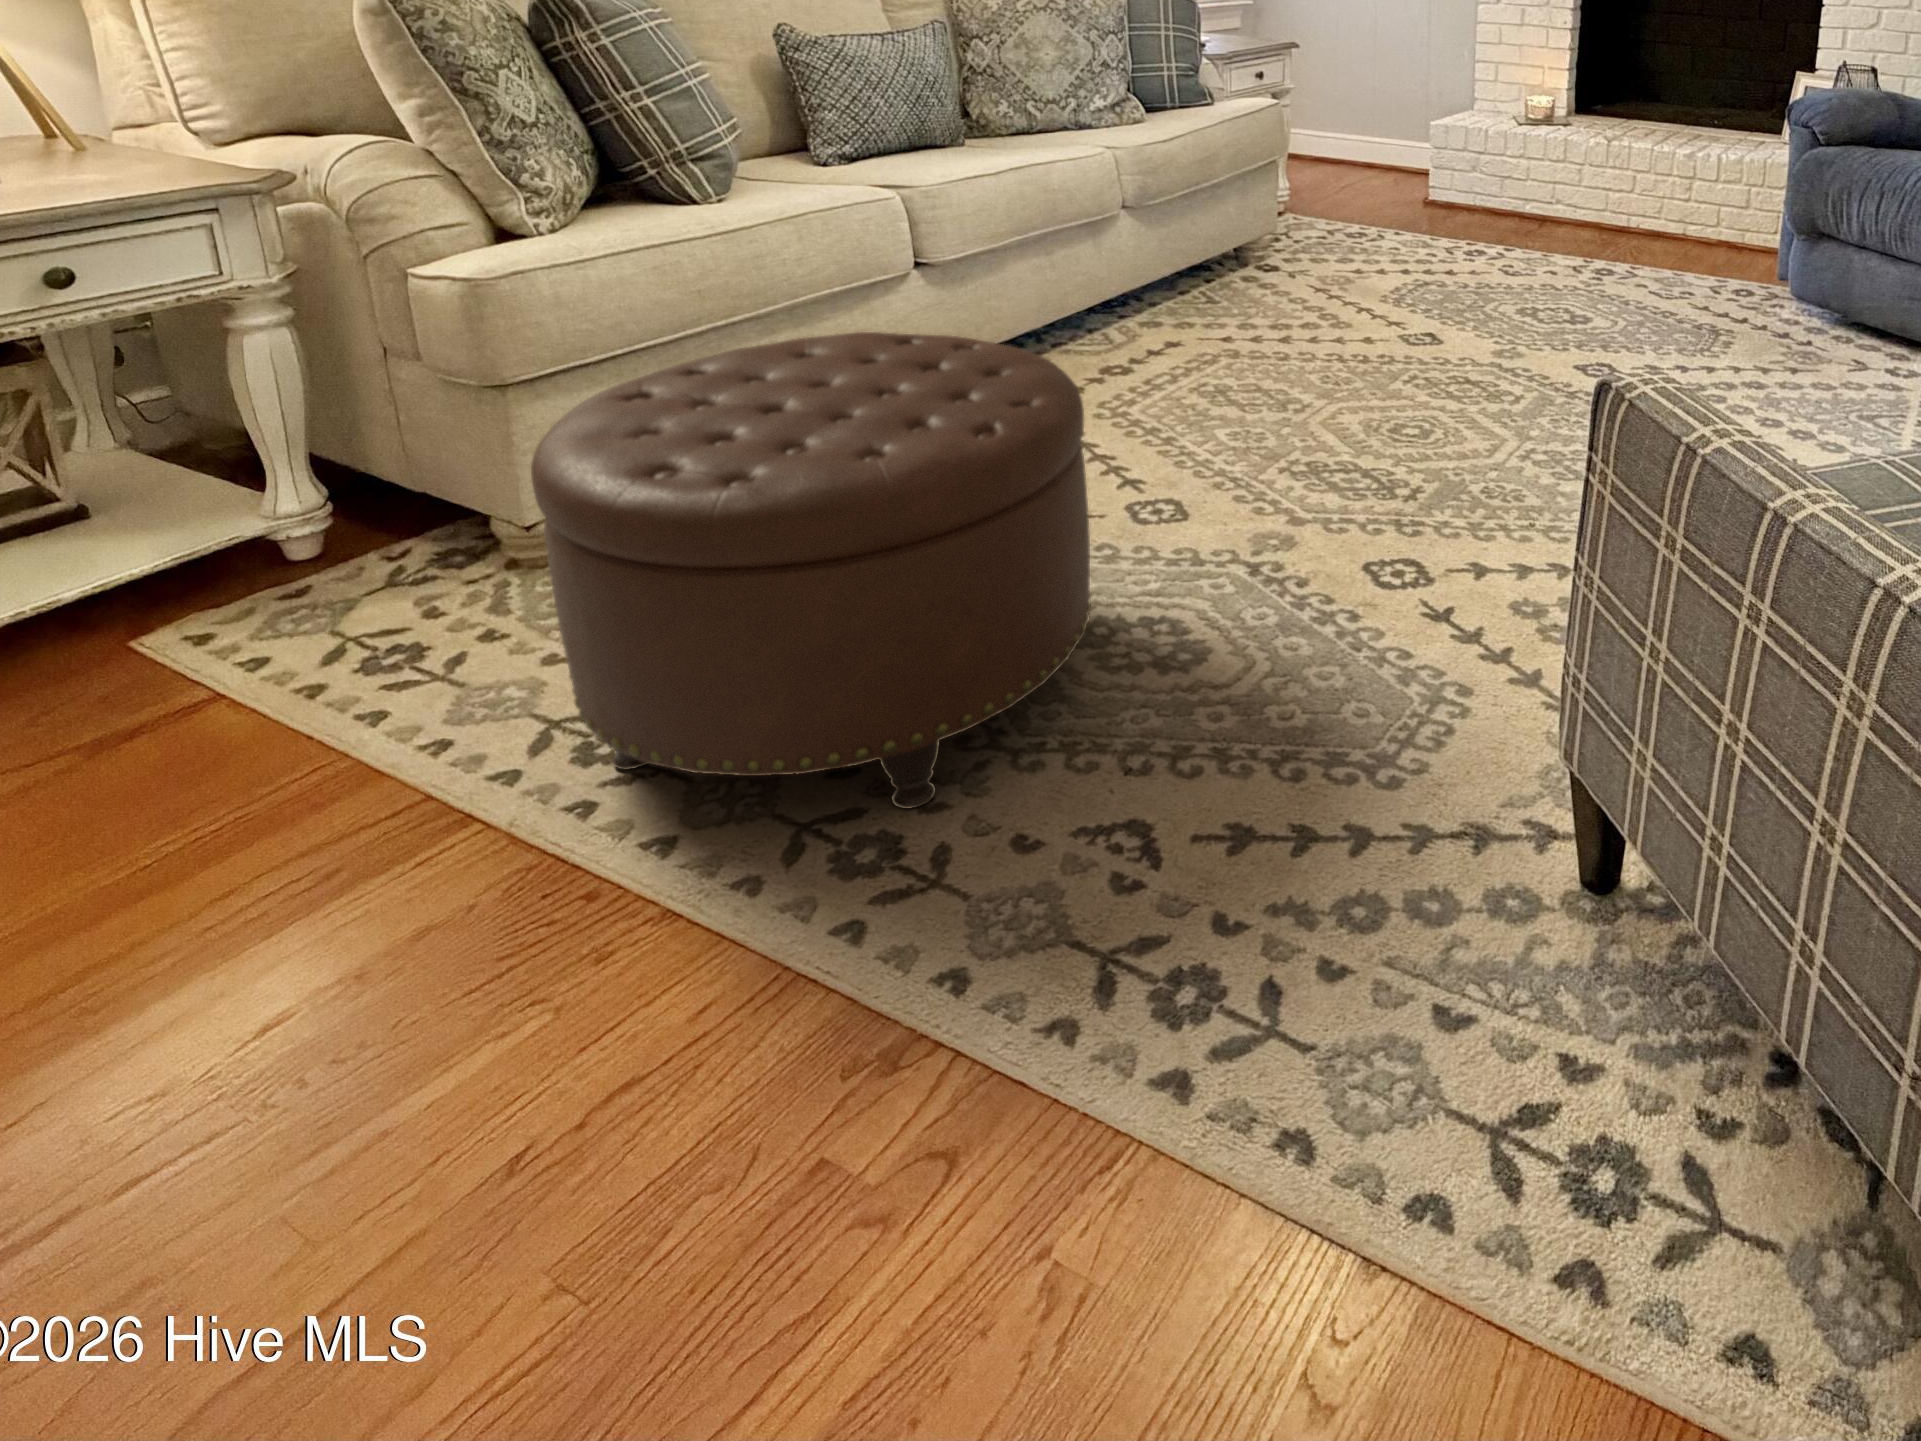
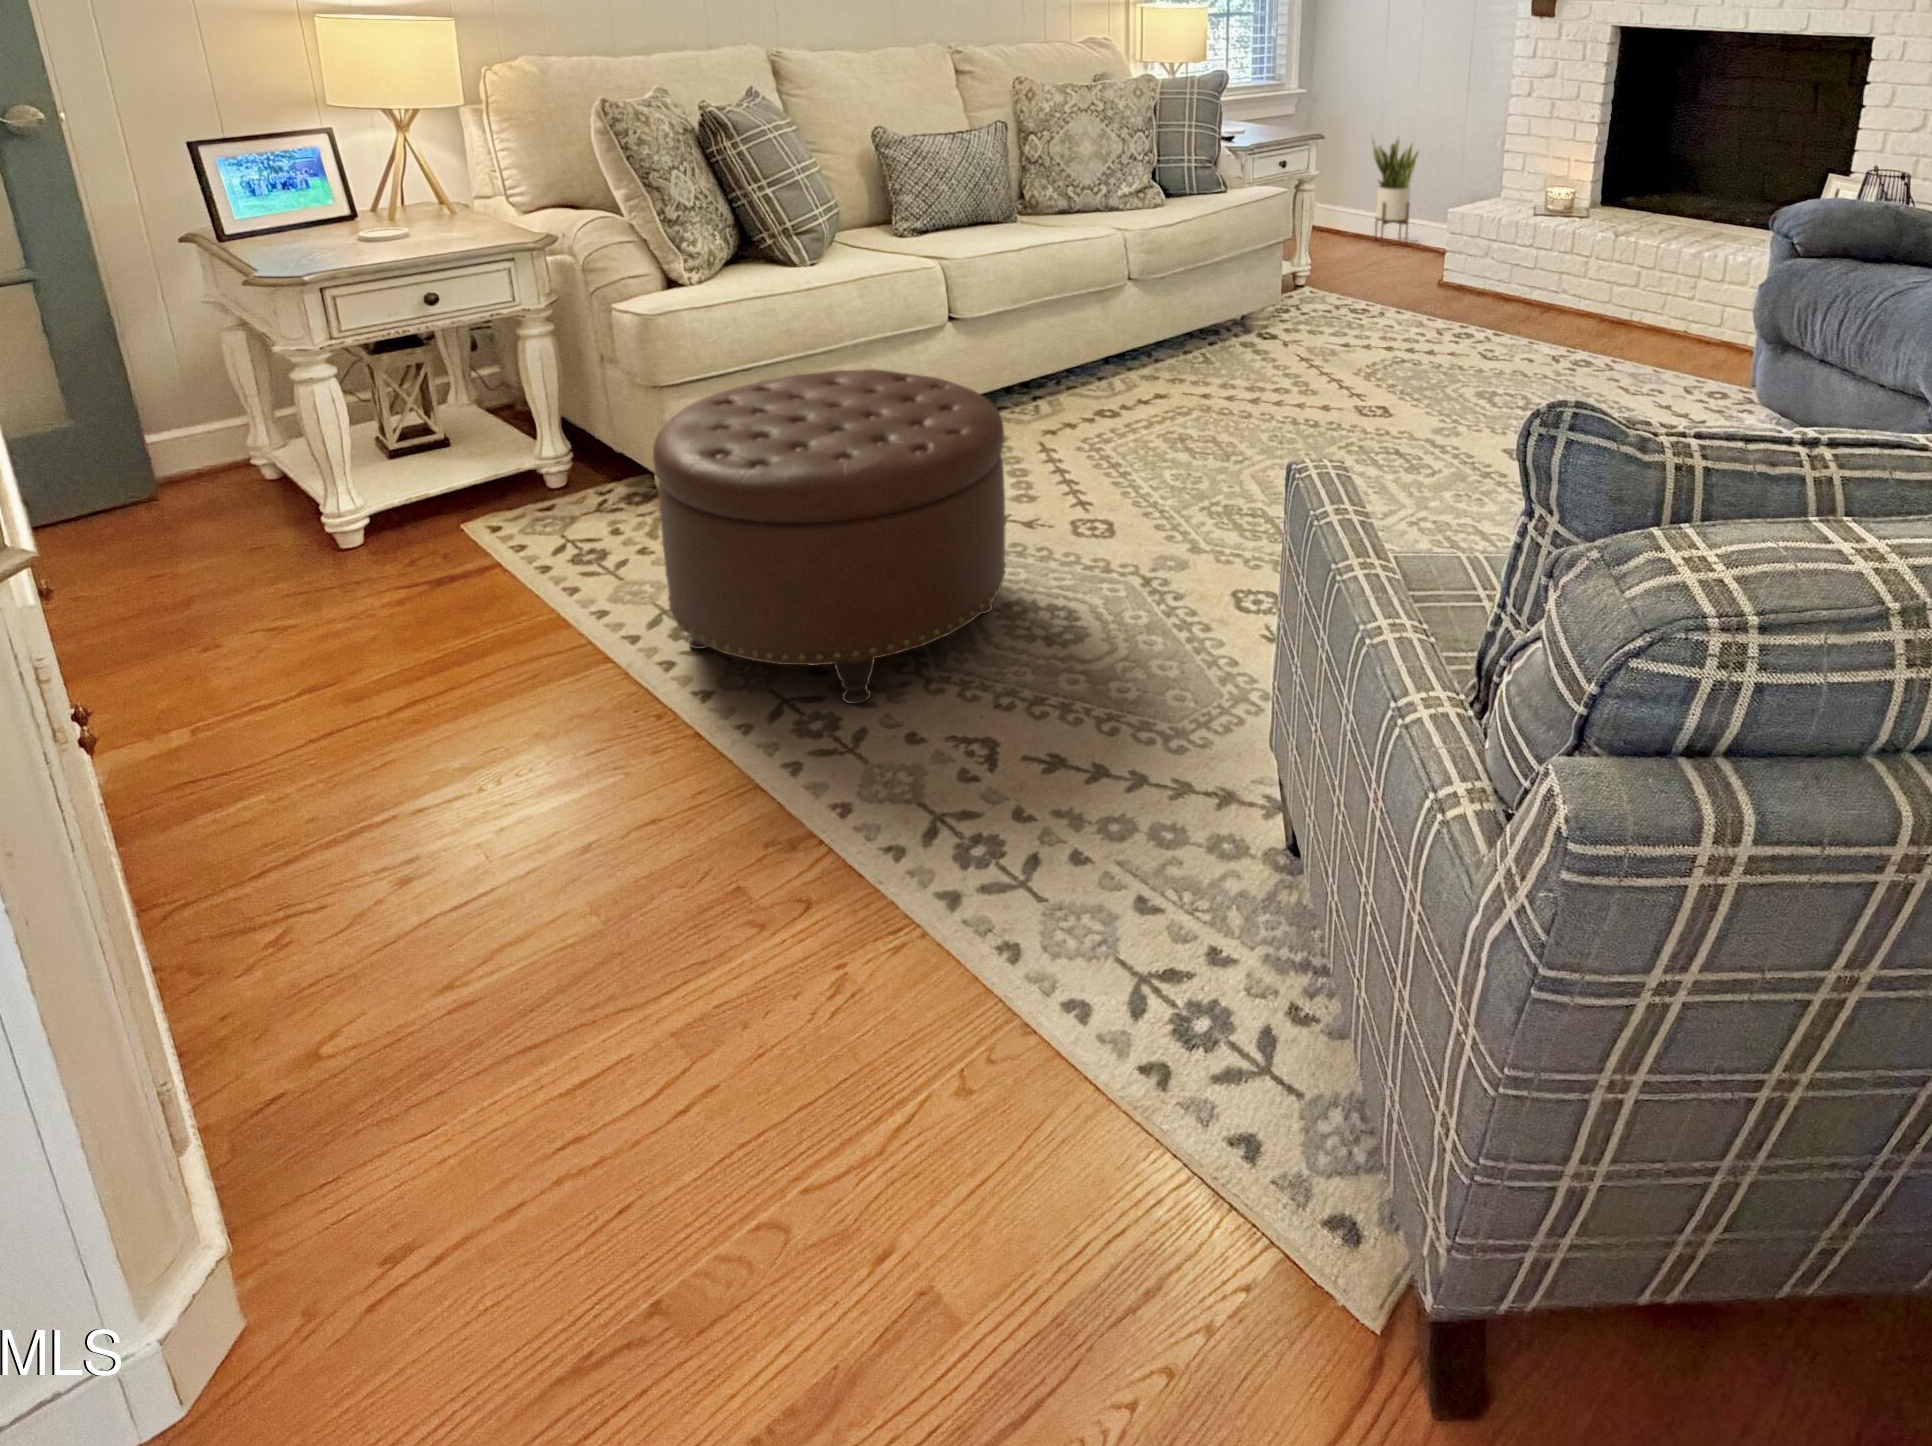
potted plant: none [1327,51,1380,173] -> present [1372,136,1419,244]

